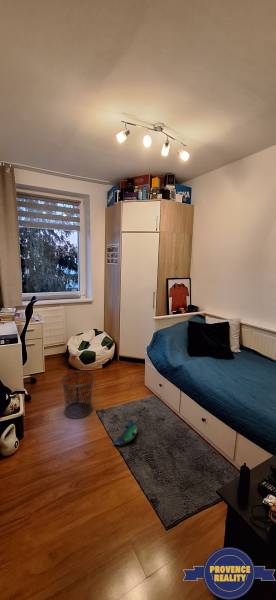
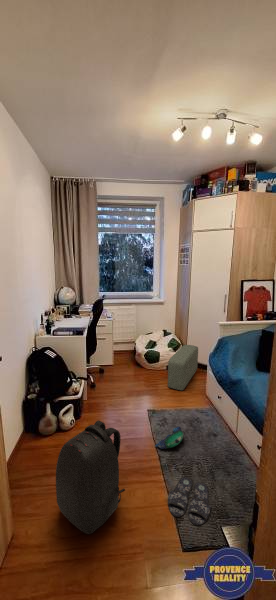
pouf: none [108,341,131,386] -> present [168,345,198,390]
waste bin: present [61,371,94,418] -> none [117,368,149,413]
backpack: none [27,432,98,555] -> present [56,420,125,534]
slippers: none [139,465,178,505] -> present [168,477,211,526]

